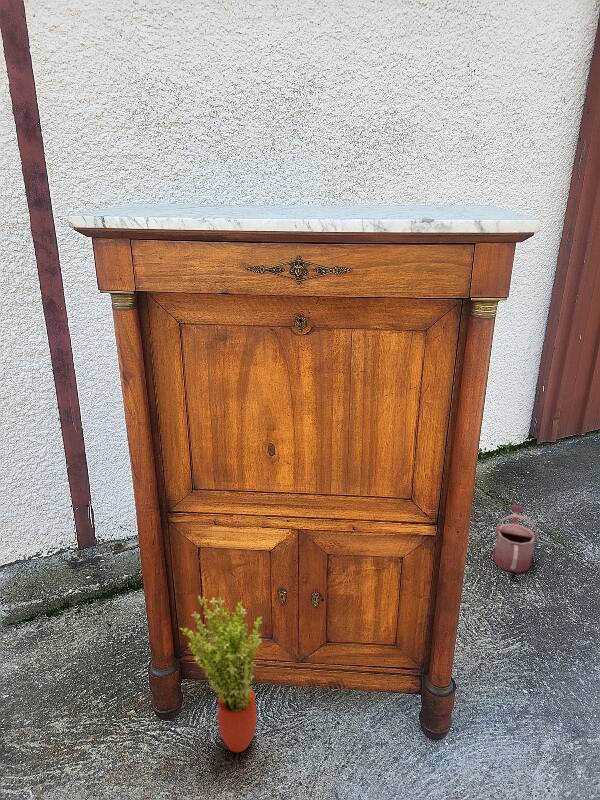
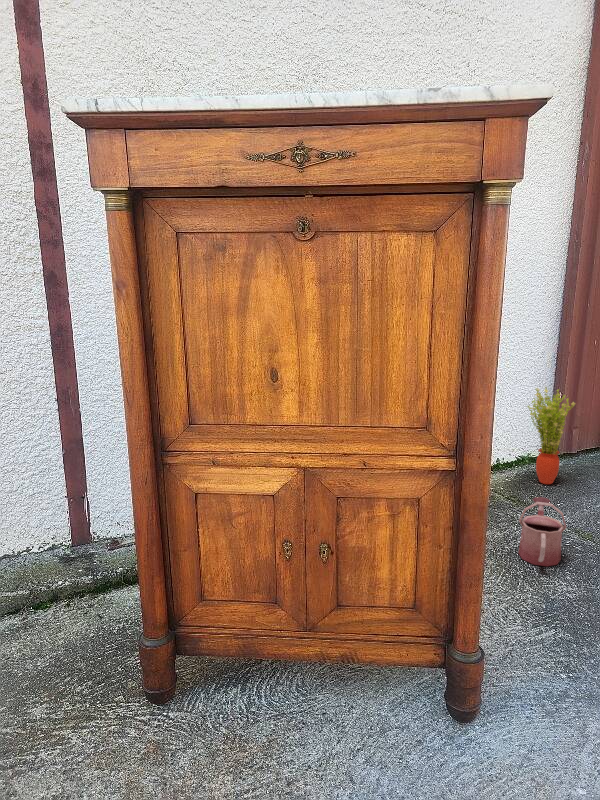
potted plant: present [180,594,262,752] -> present [528,387,575,484]

